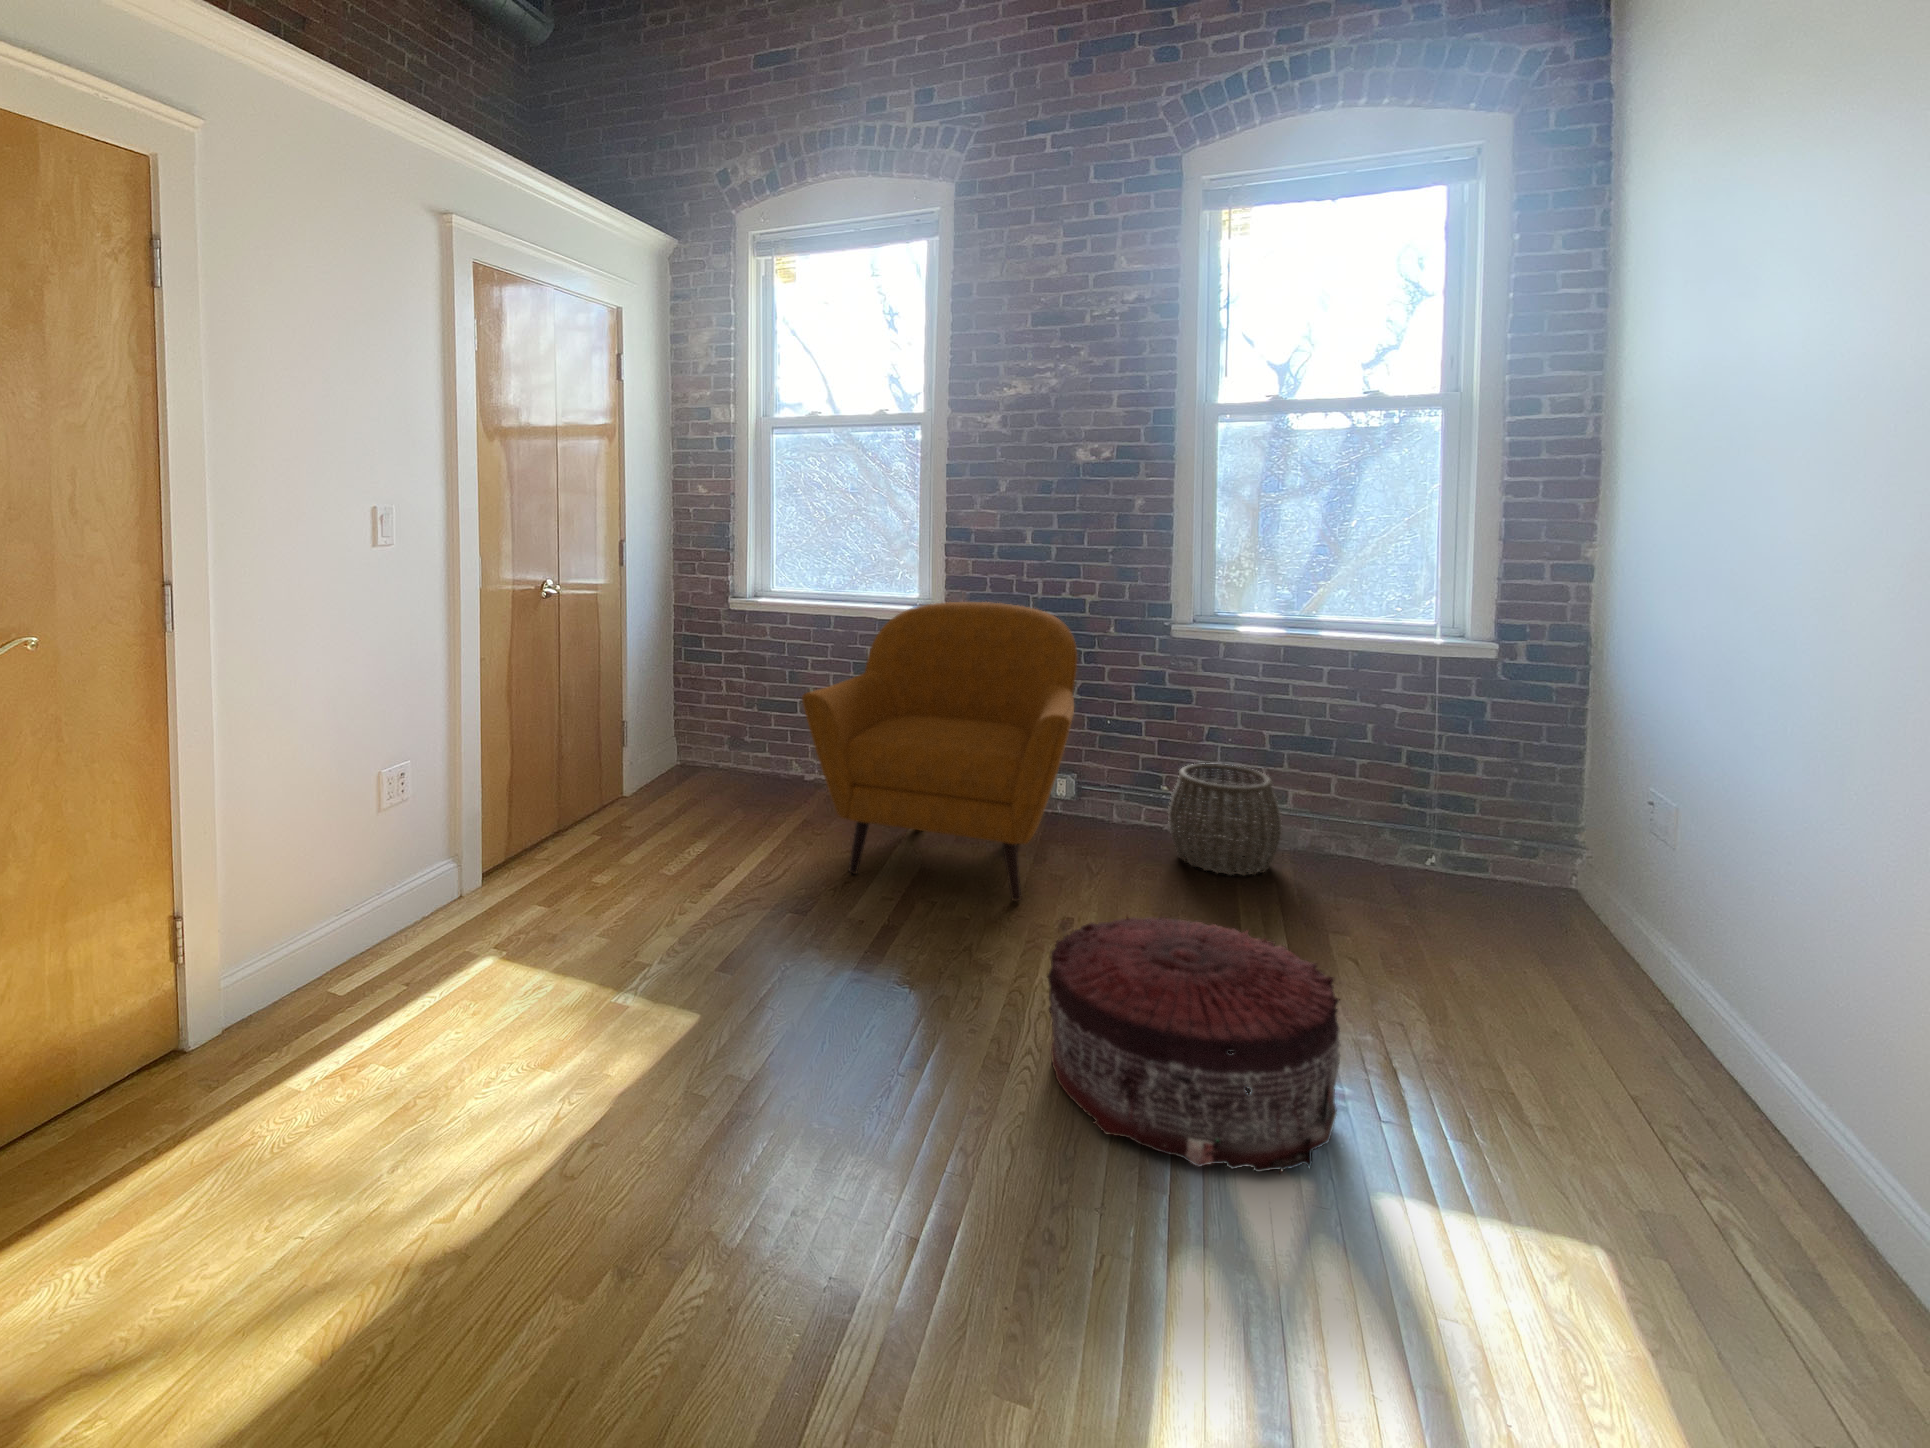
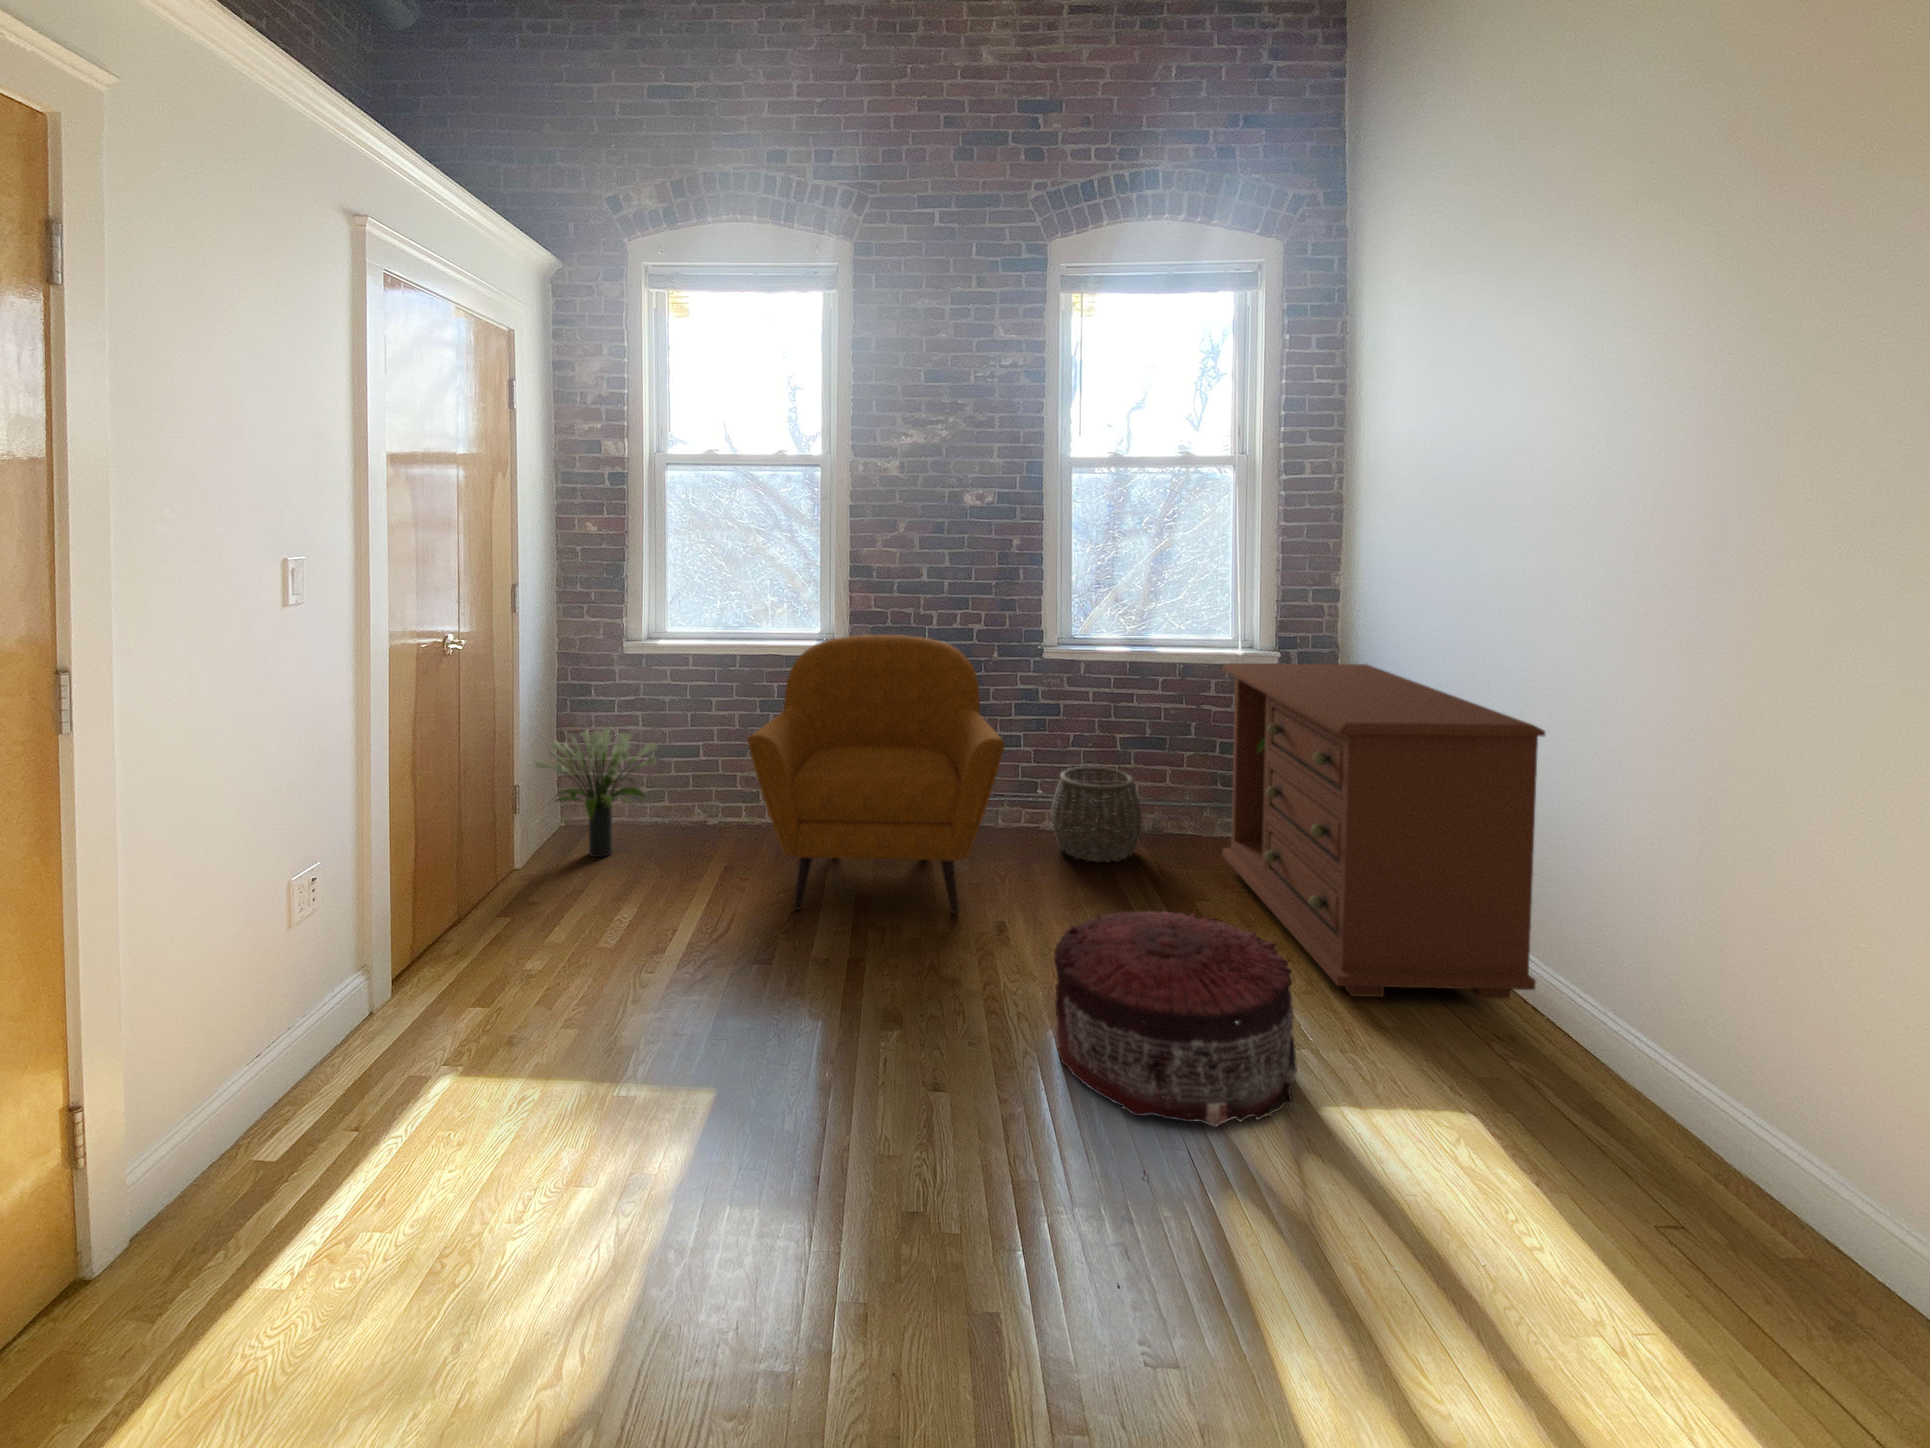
dresser: none [1385,650,1807,1121] -> present [1222,663,1545,999]
potted plant: none [639,679,754,803] -> present [535,727,657,857]

